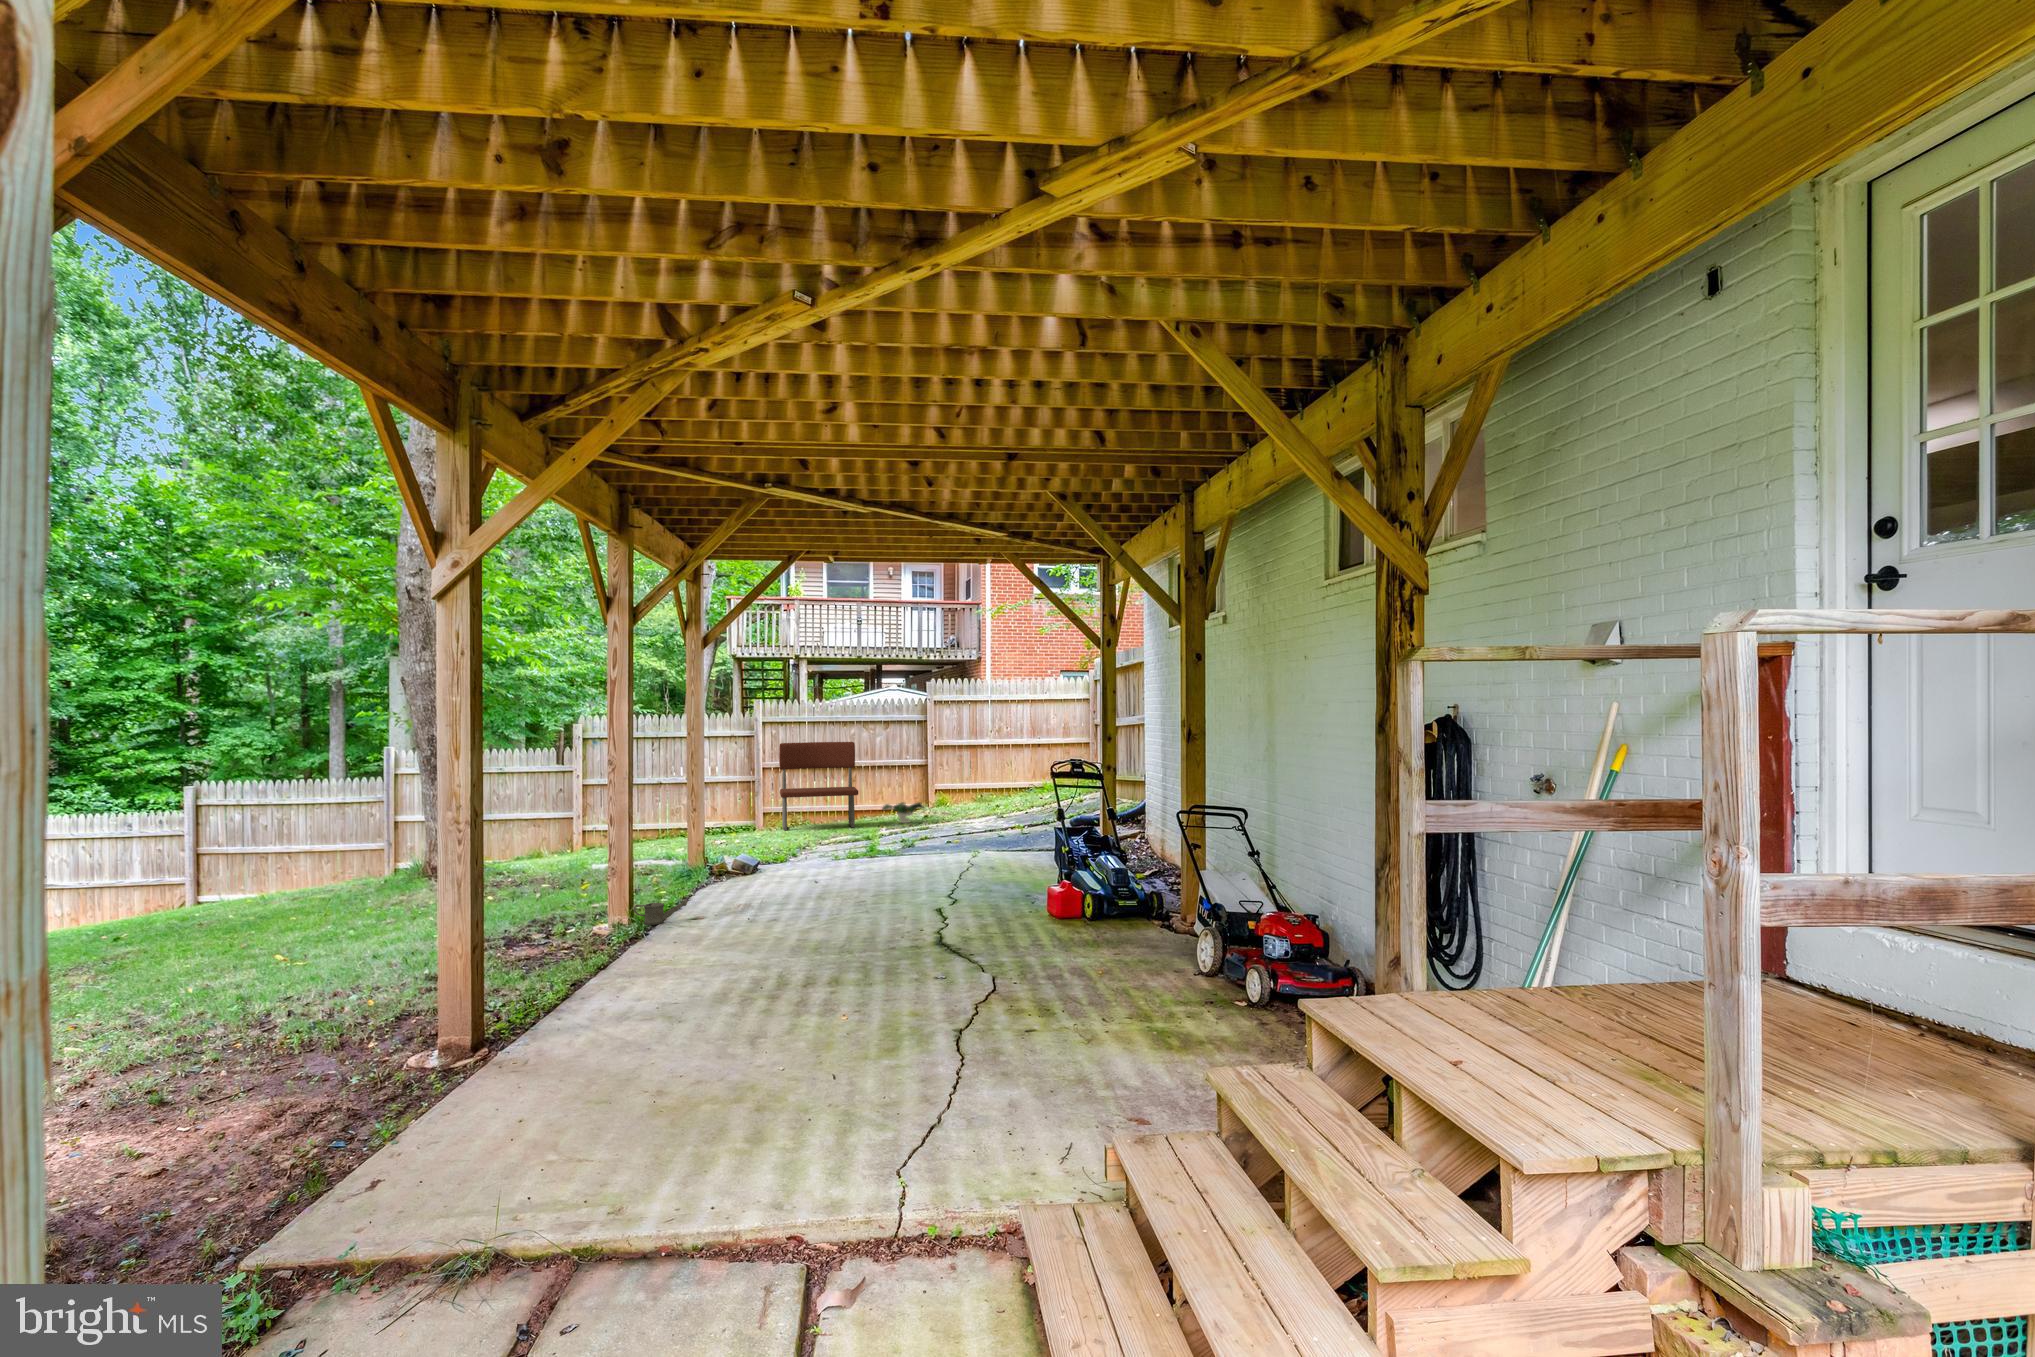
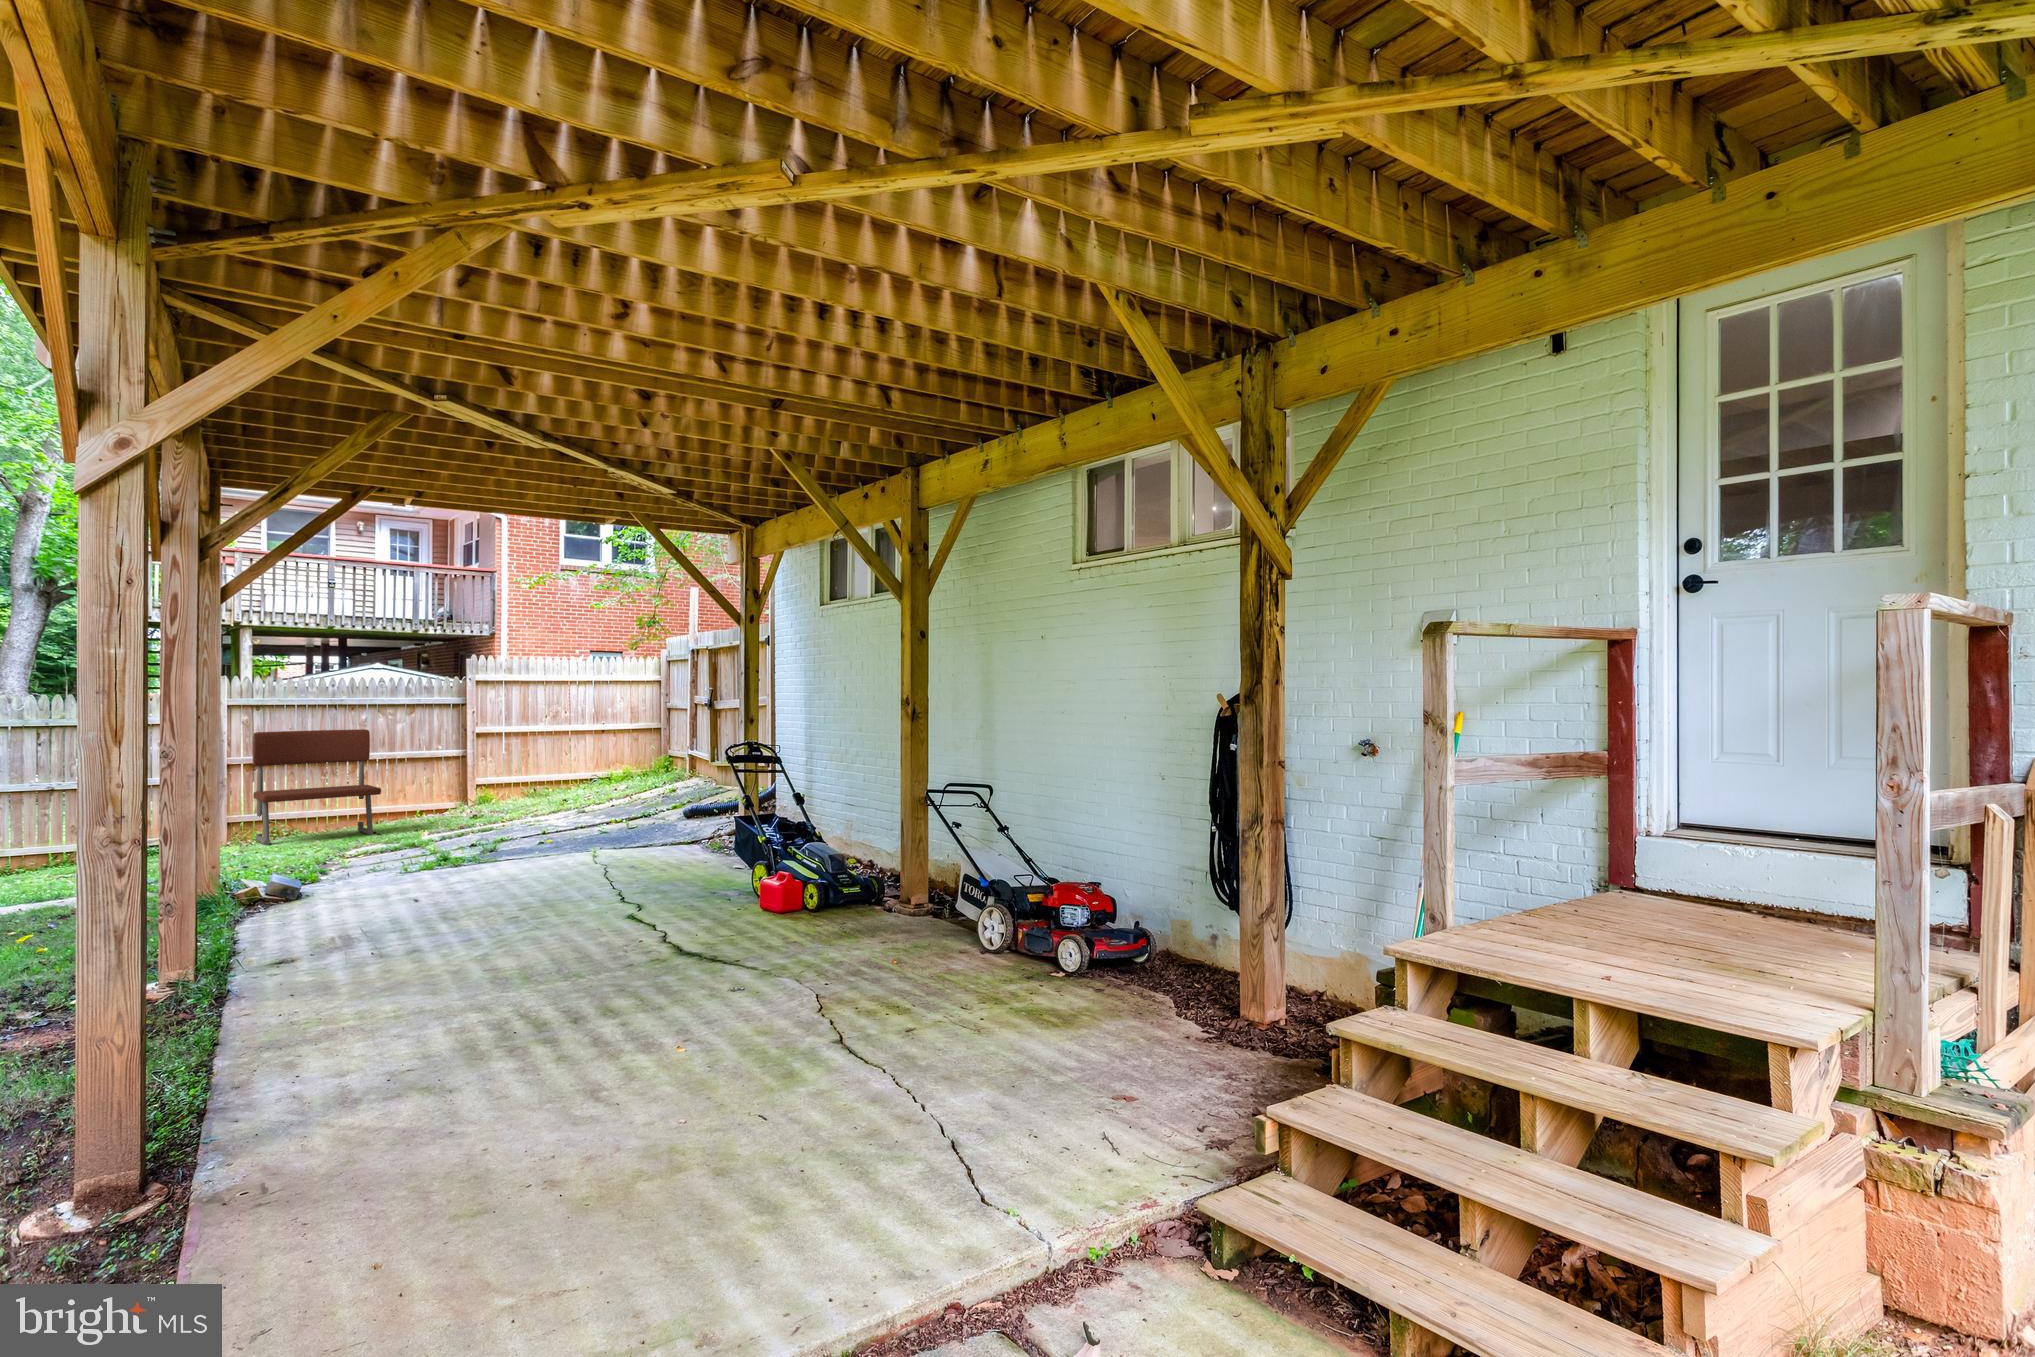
potted plant: present [882,802,924,823] -> none [408,799,471,825]
watering can: present [634,900,687,925] -> none [180,940,272,983]

